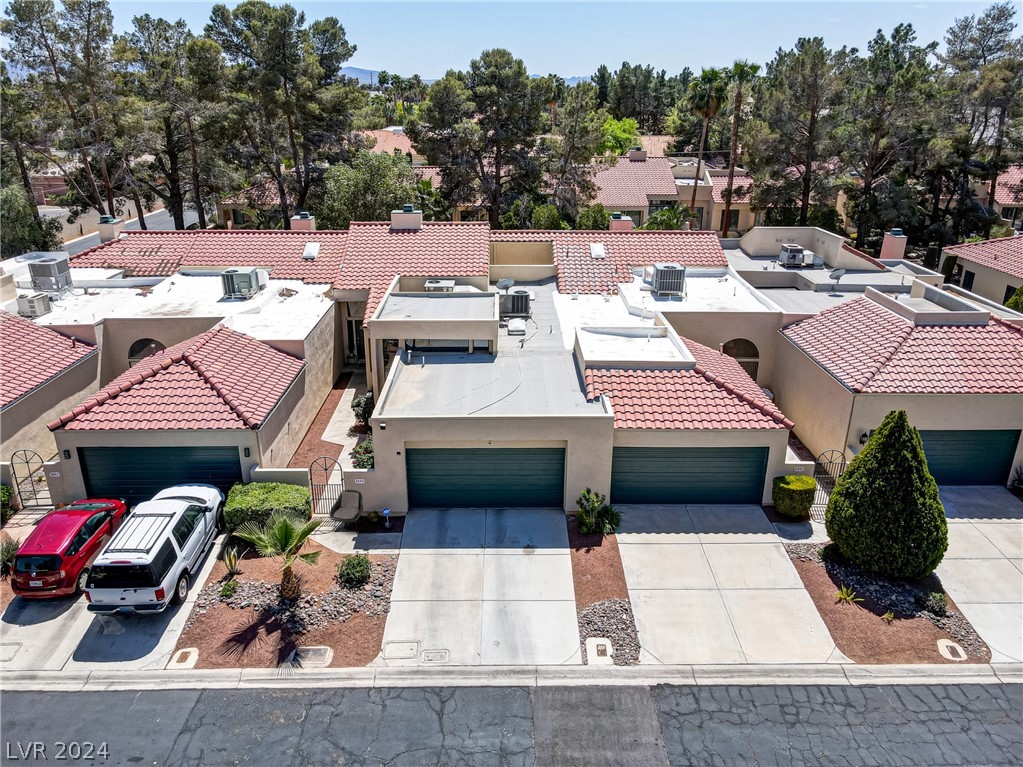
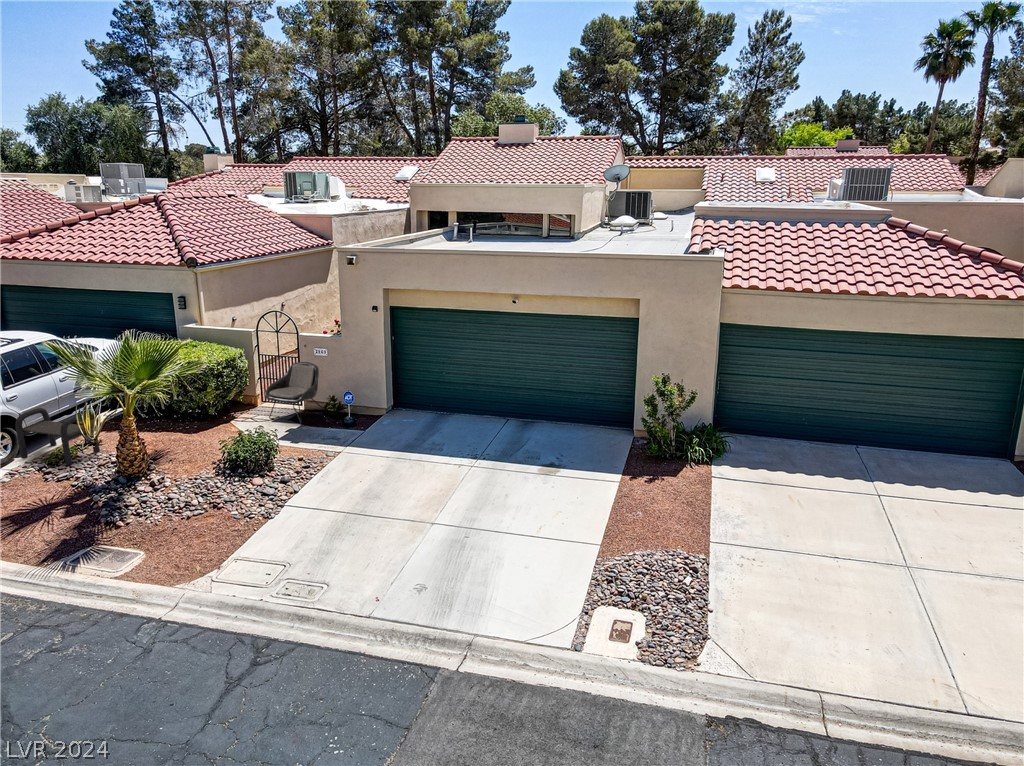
bench: none [186,556,238,593] -> present [15,408,100,465]

